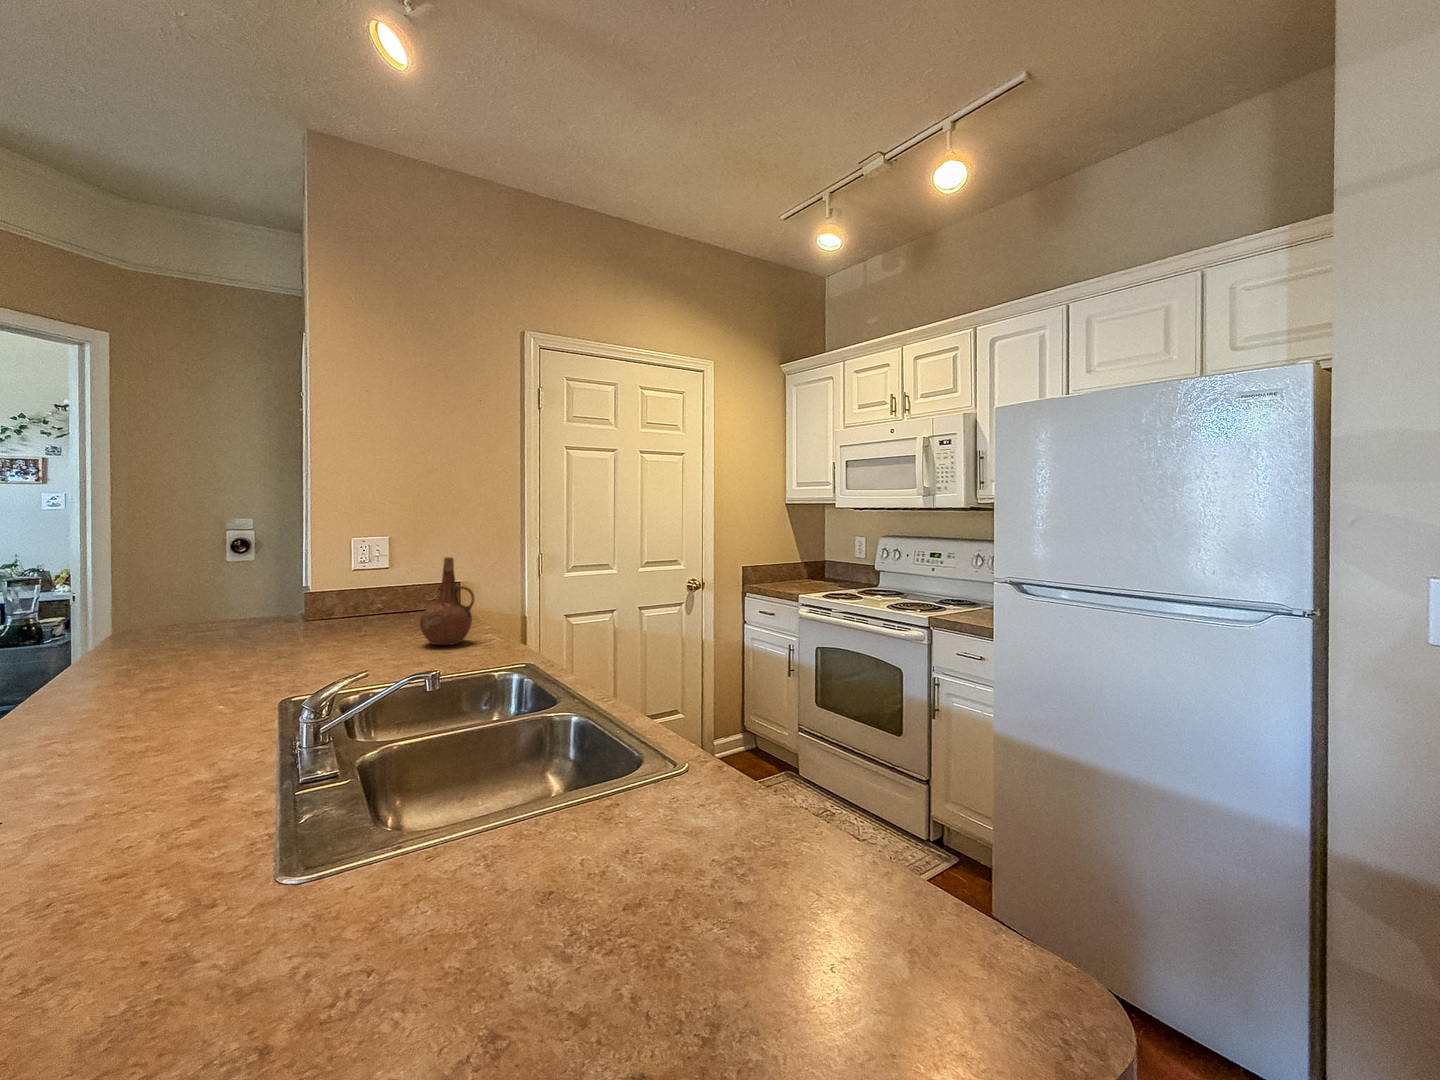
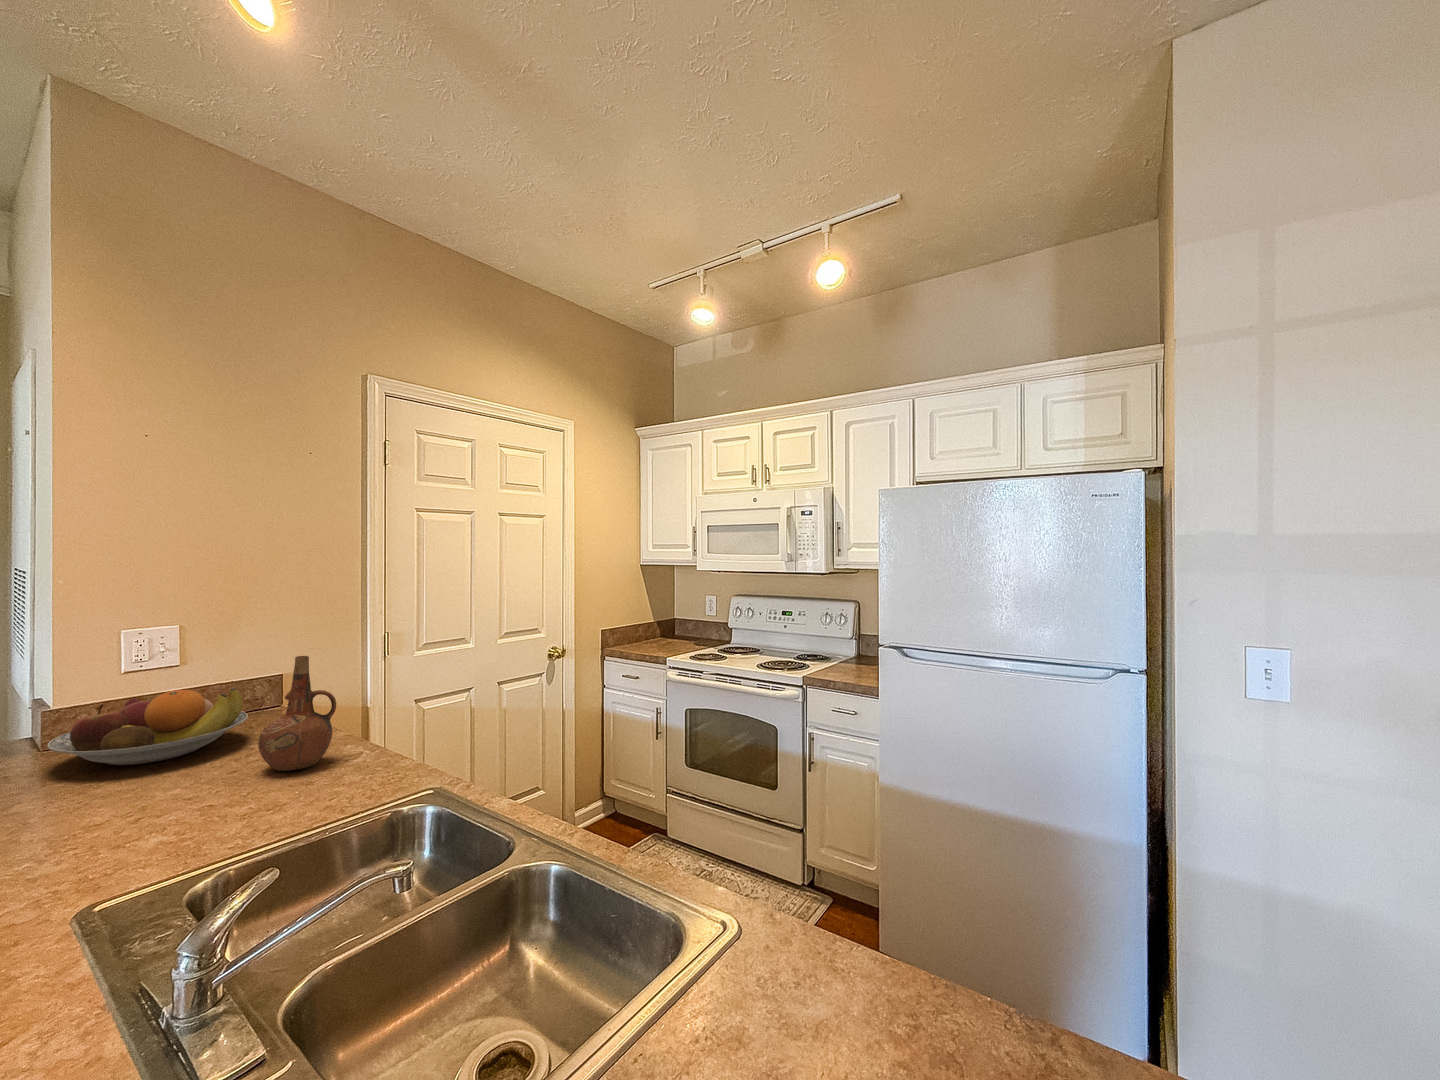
fruit bowl: none [301,583,426,634] -> present [47,688,248,765]

